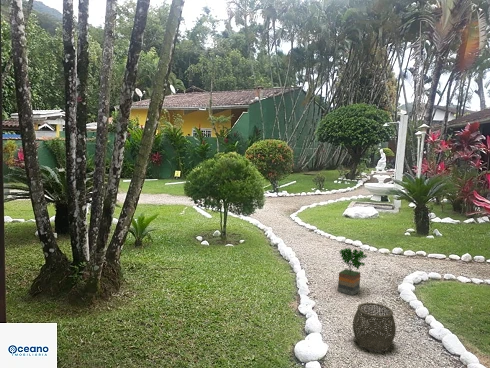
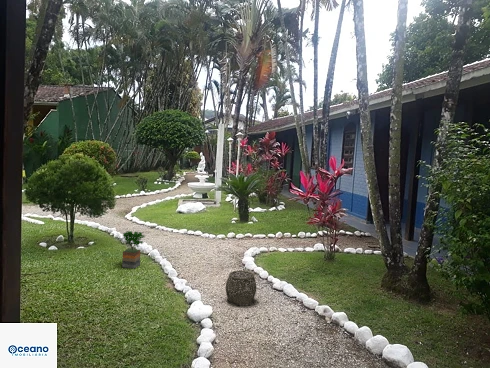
potted tree: present [338,248,367,295] -> present [122,231,145,268]

